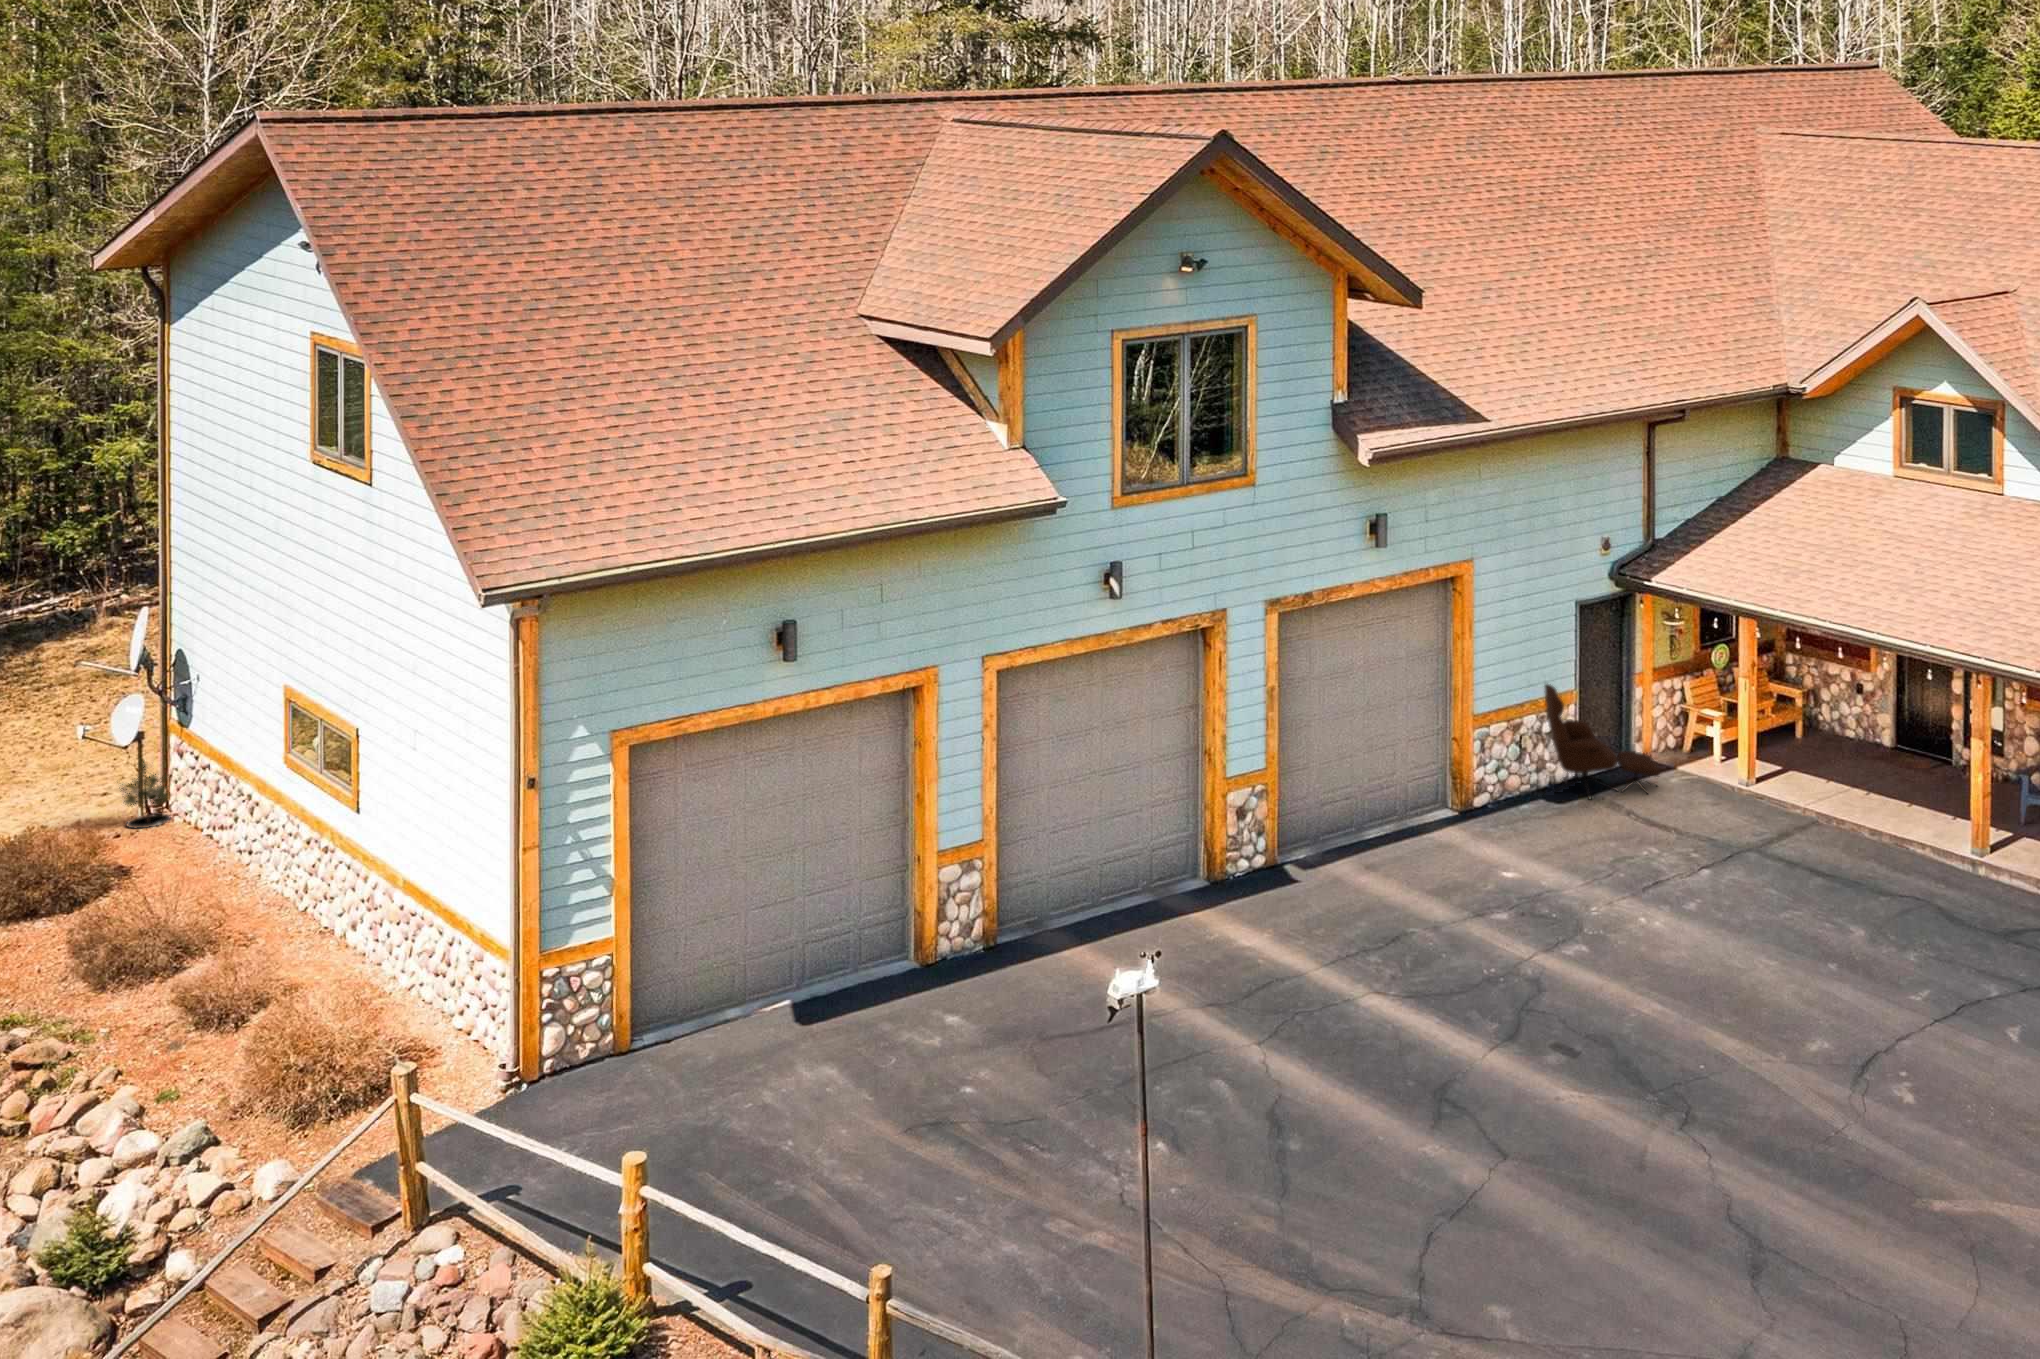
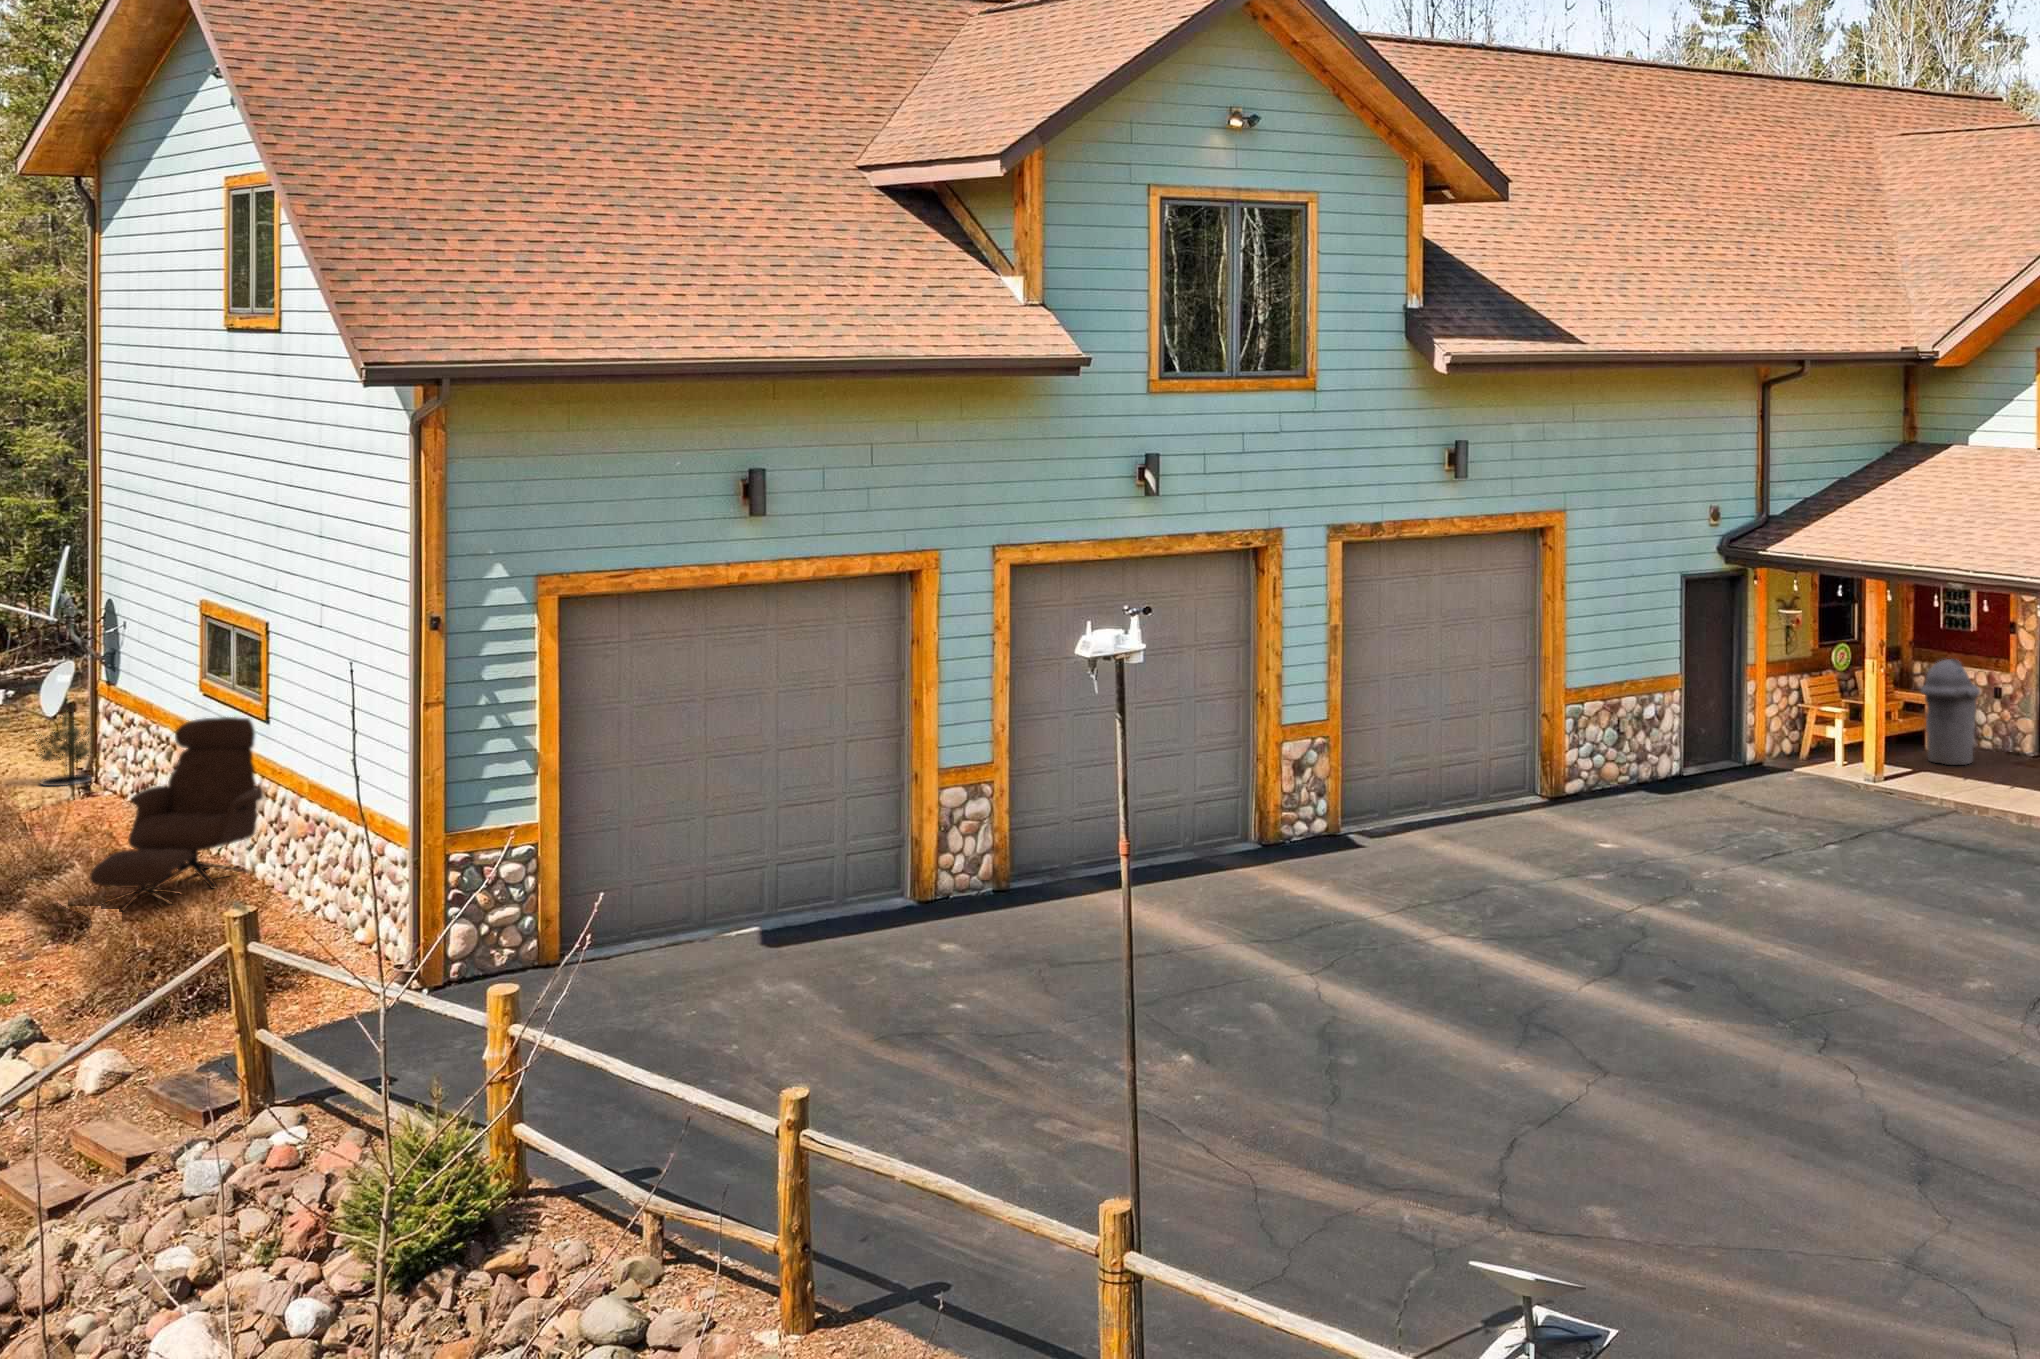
trash can: none [1789,663,1841,757] -> present [1921,659,1980,765]
lounge chair: present [1544,684,1660,799] -> present [90,717,263,911]

